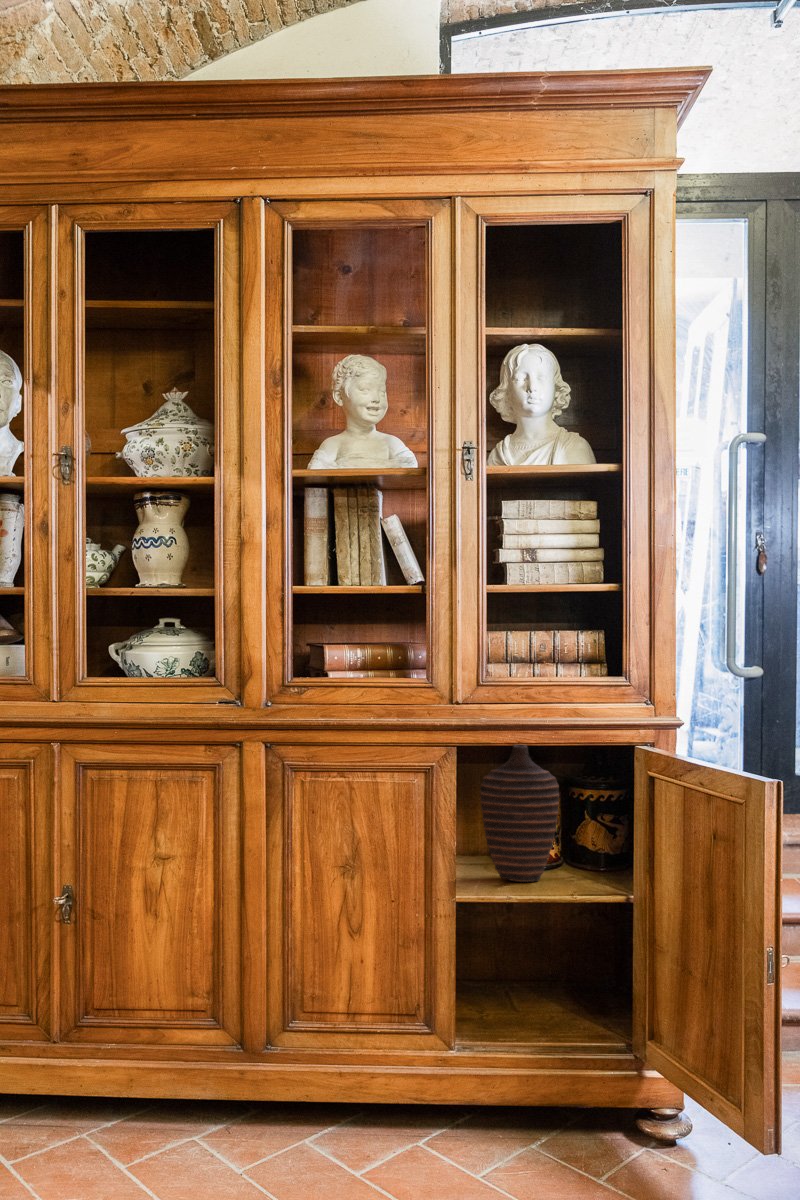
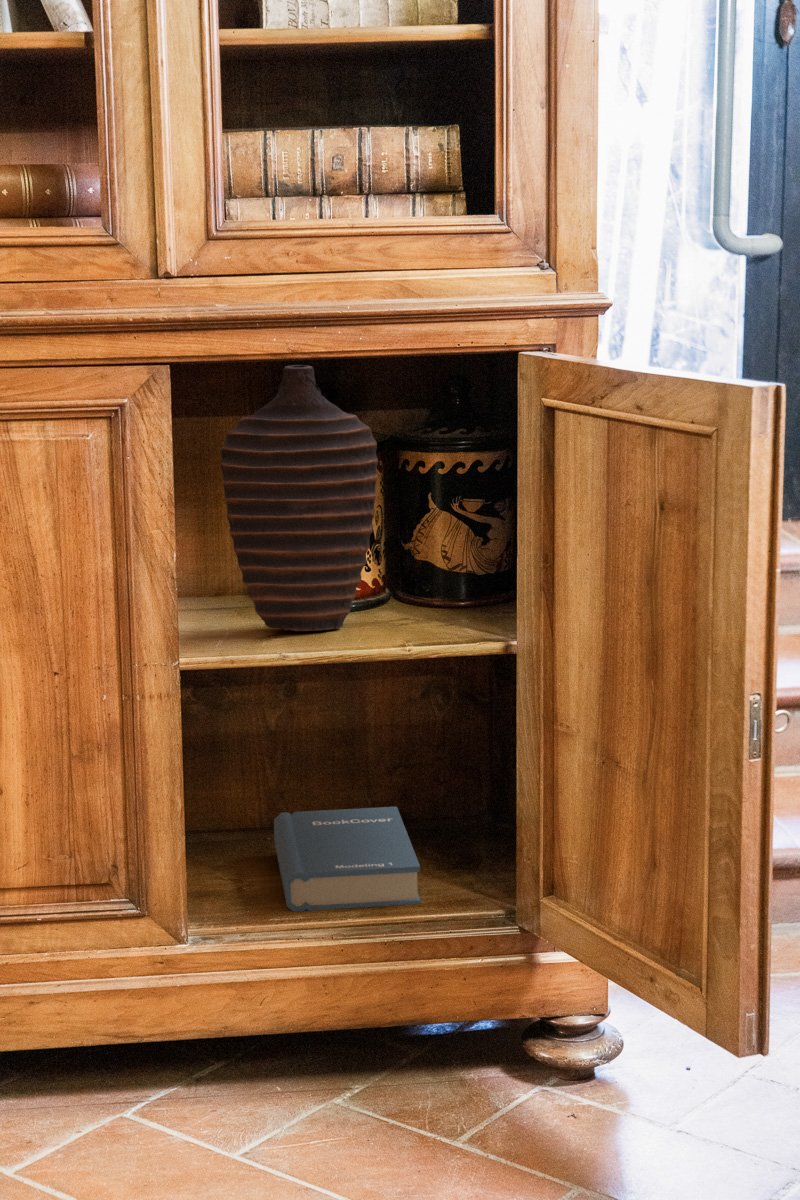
hardback book: none [501,973,580,1040] -> present [274,807,421,912]

